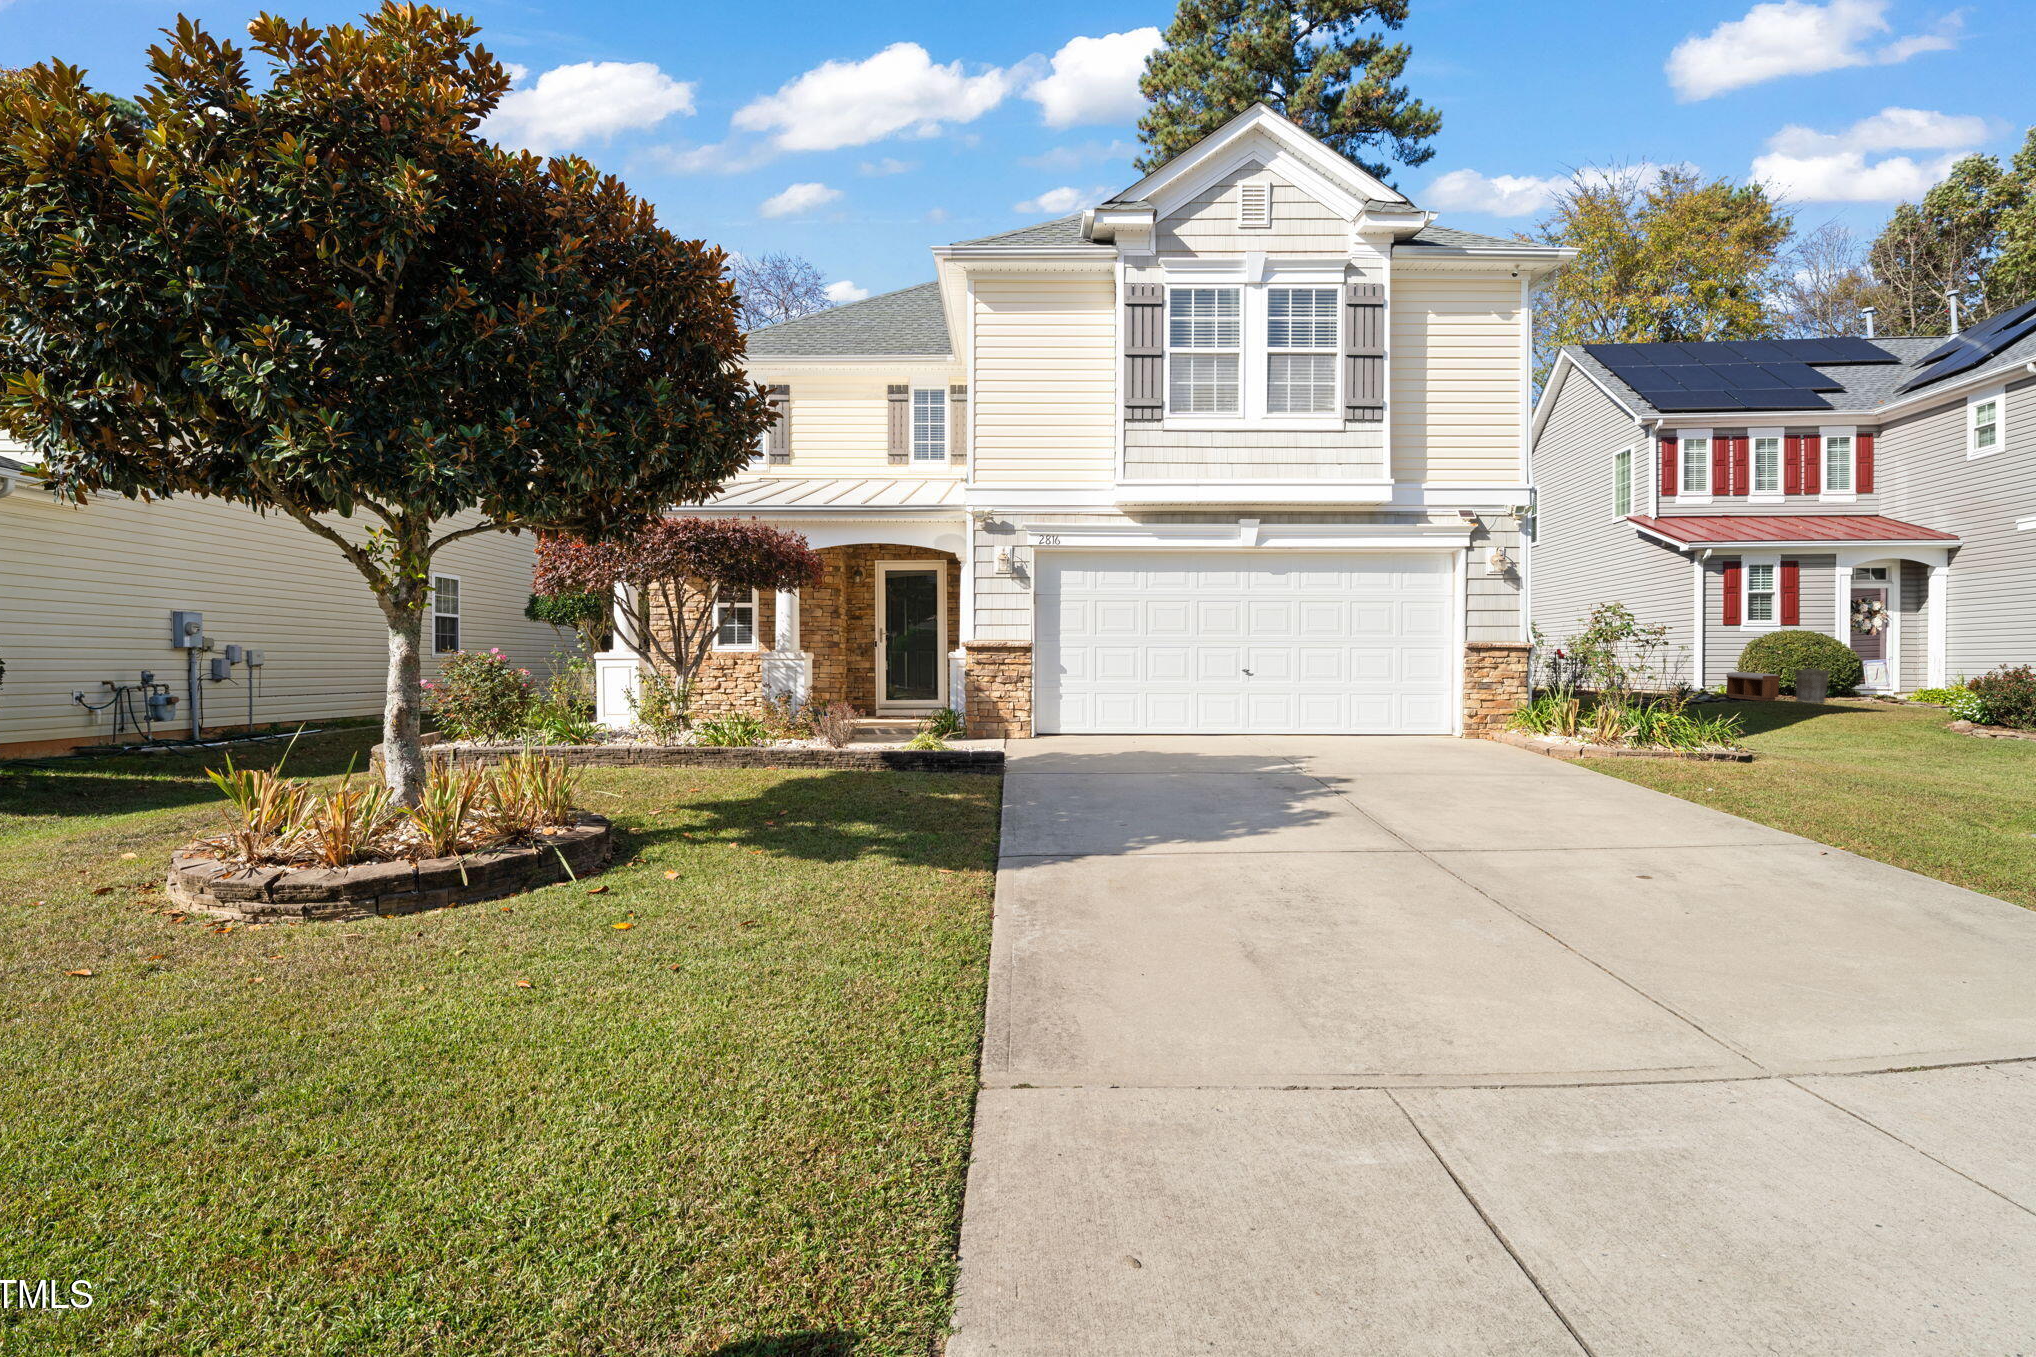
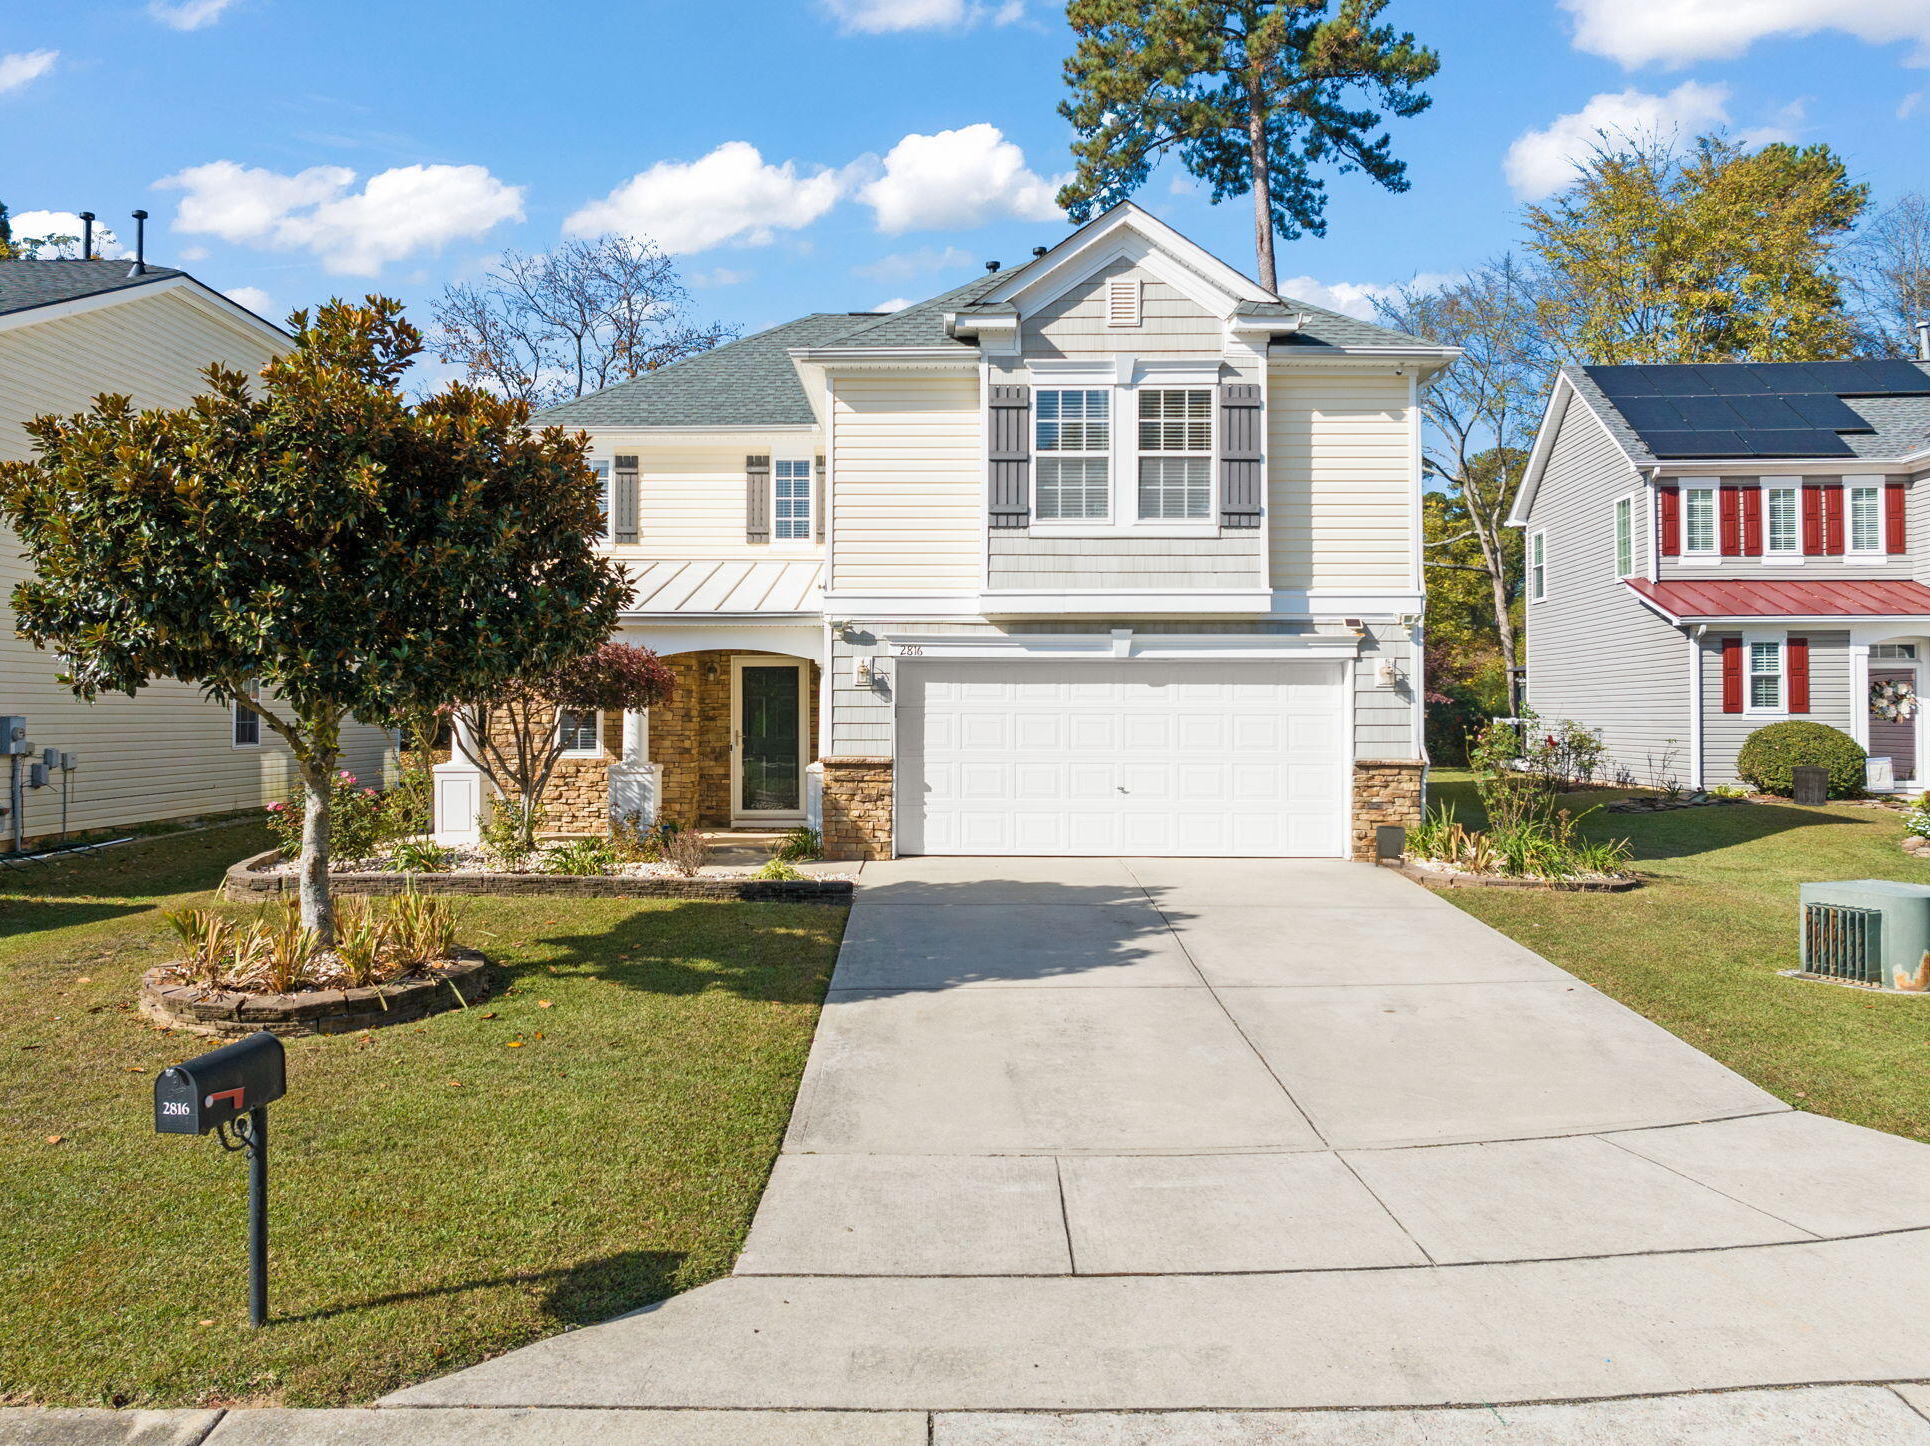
bench: present [1726,672,1780,700] -> none [1719,767,1776,802]
planter: none [1487,707,1517,746] -> present [1375,826,1405,868]

